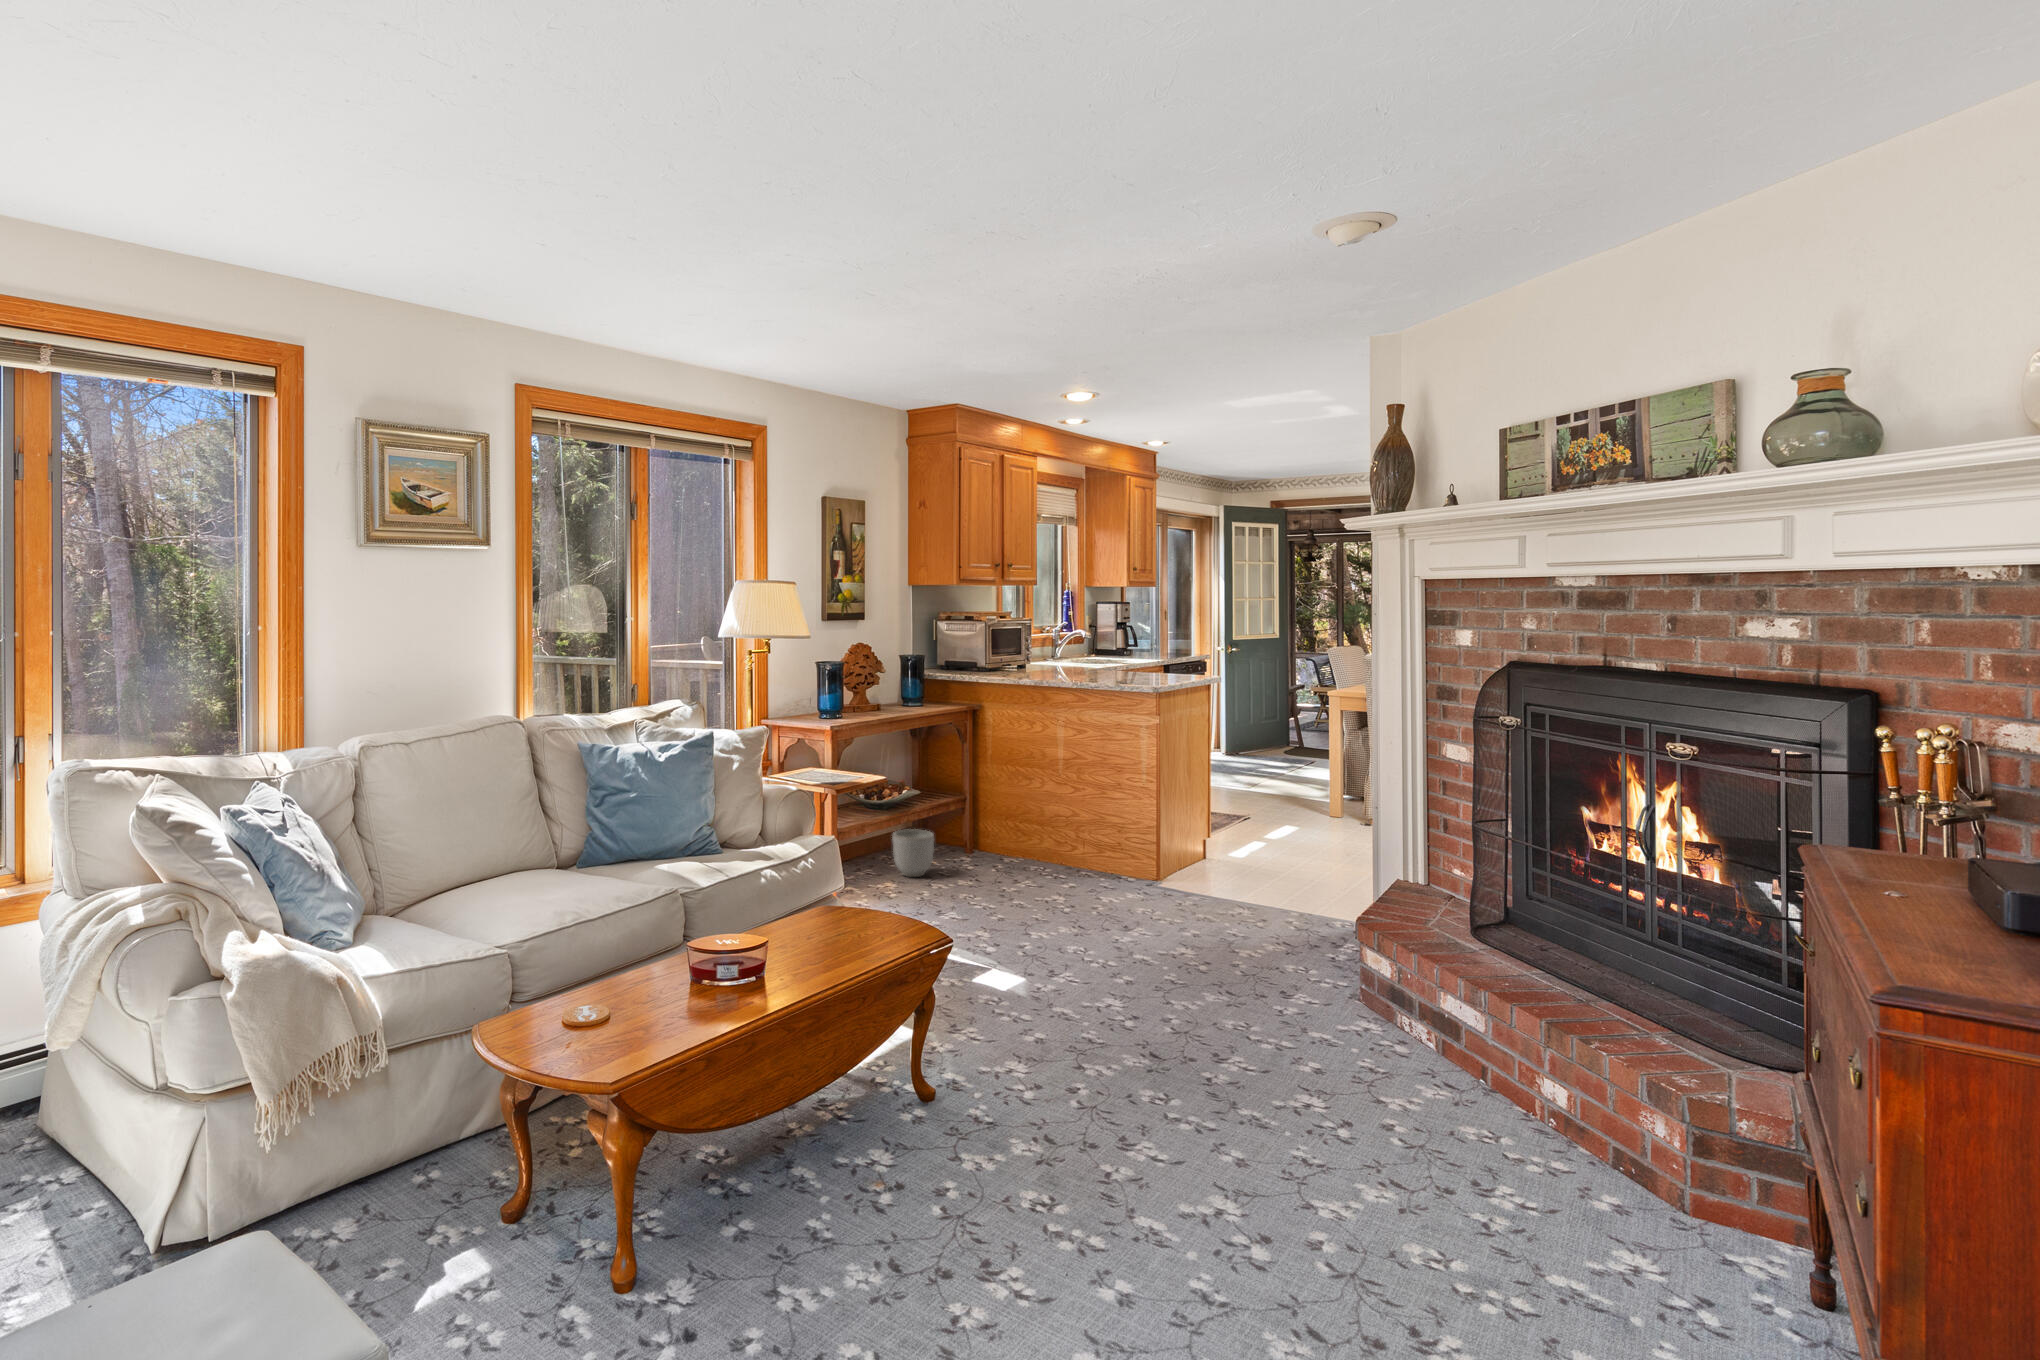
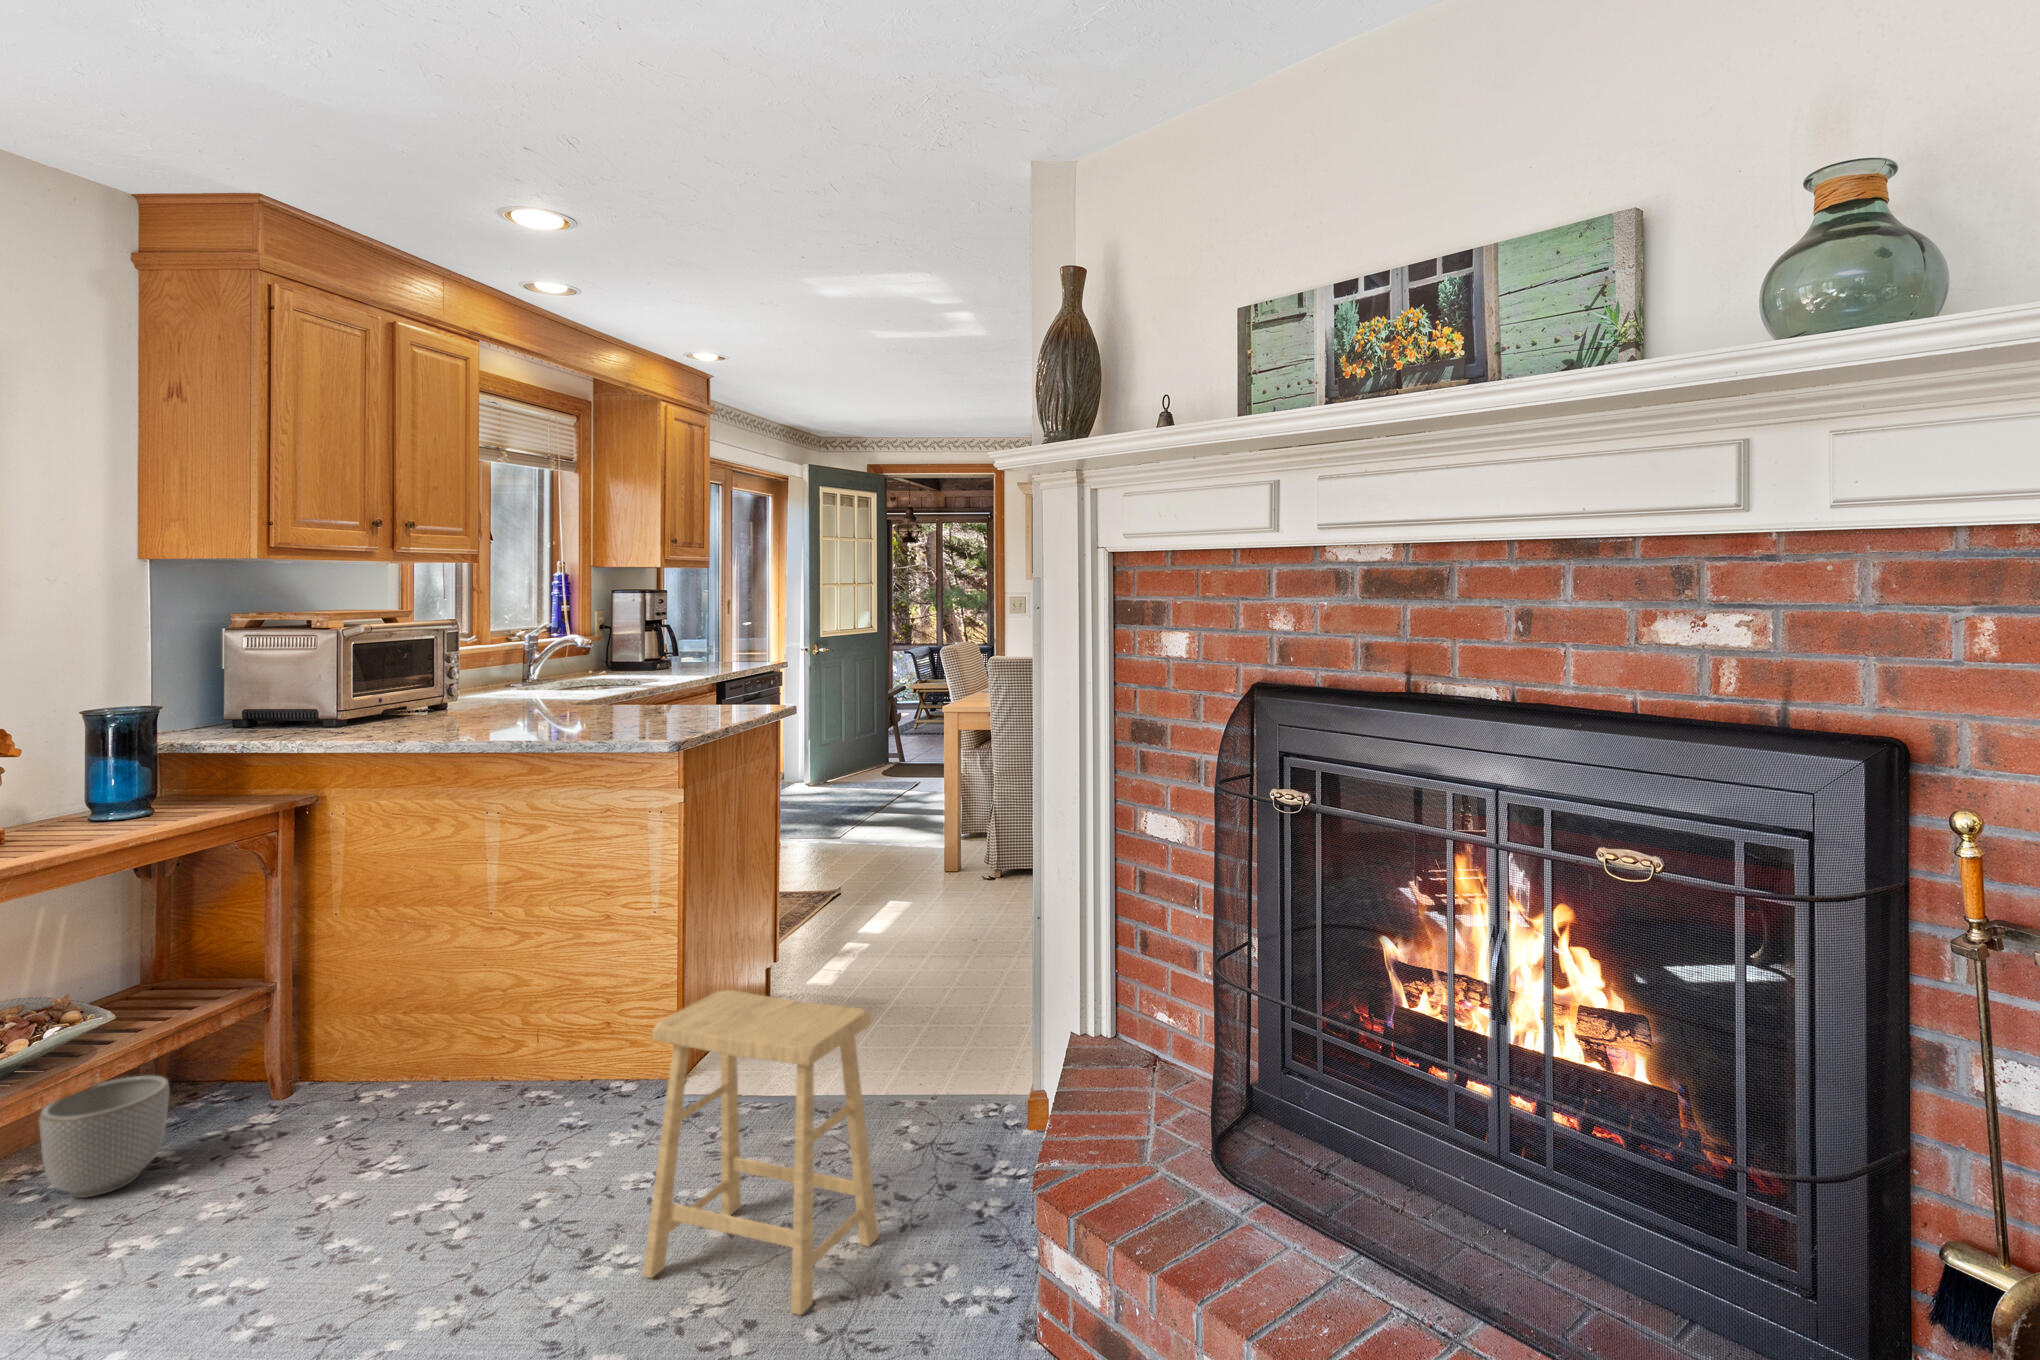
footstool: none [1157,816,1279,974] -> present [643,990,879,1315]

